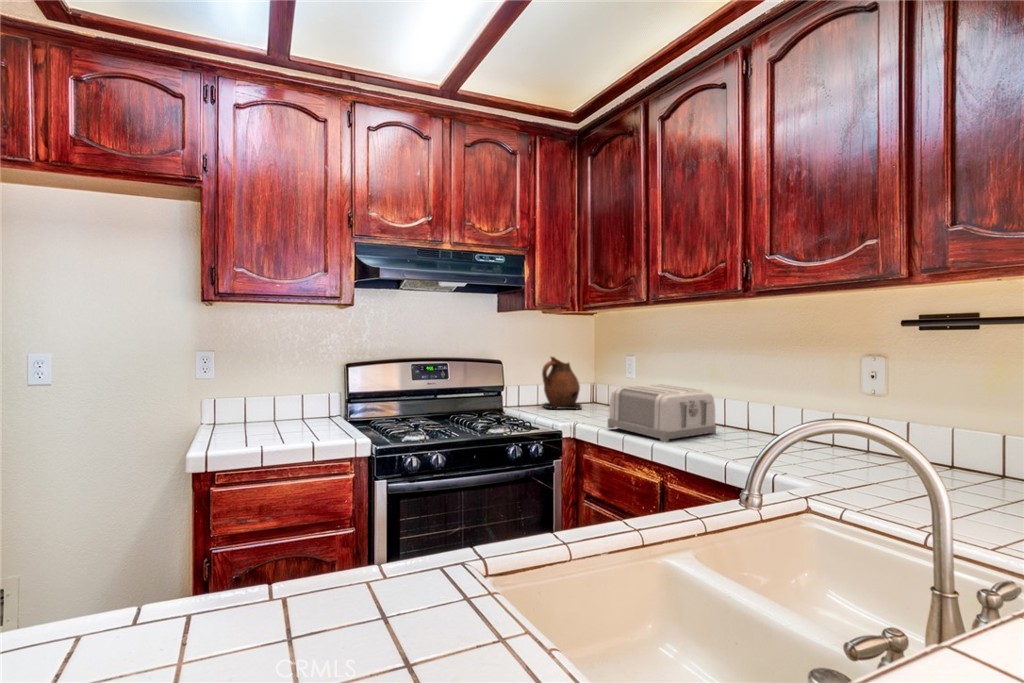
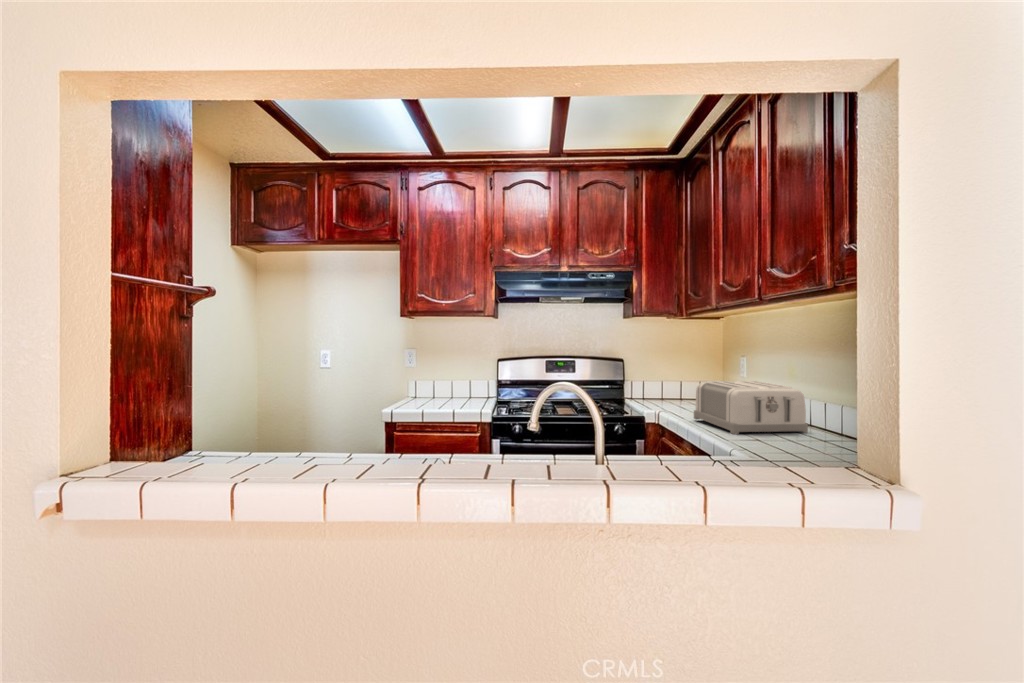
ceramic pitcher: present [542,357,581,409] -> none [662,357,705,405]

